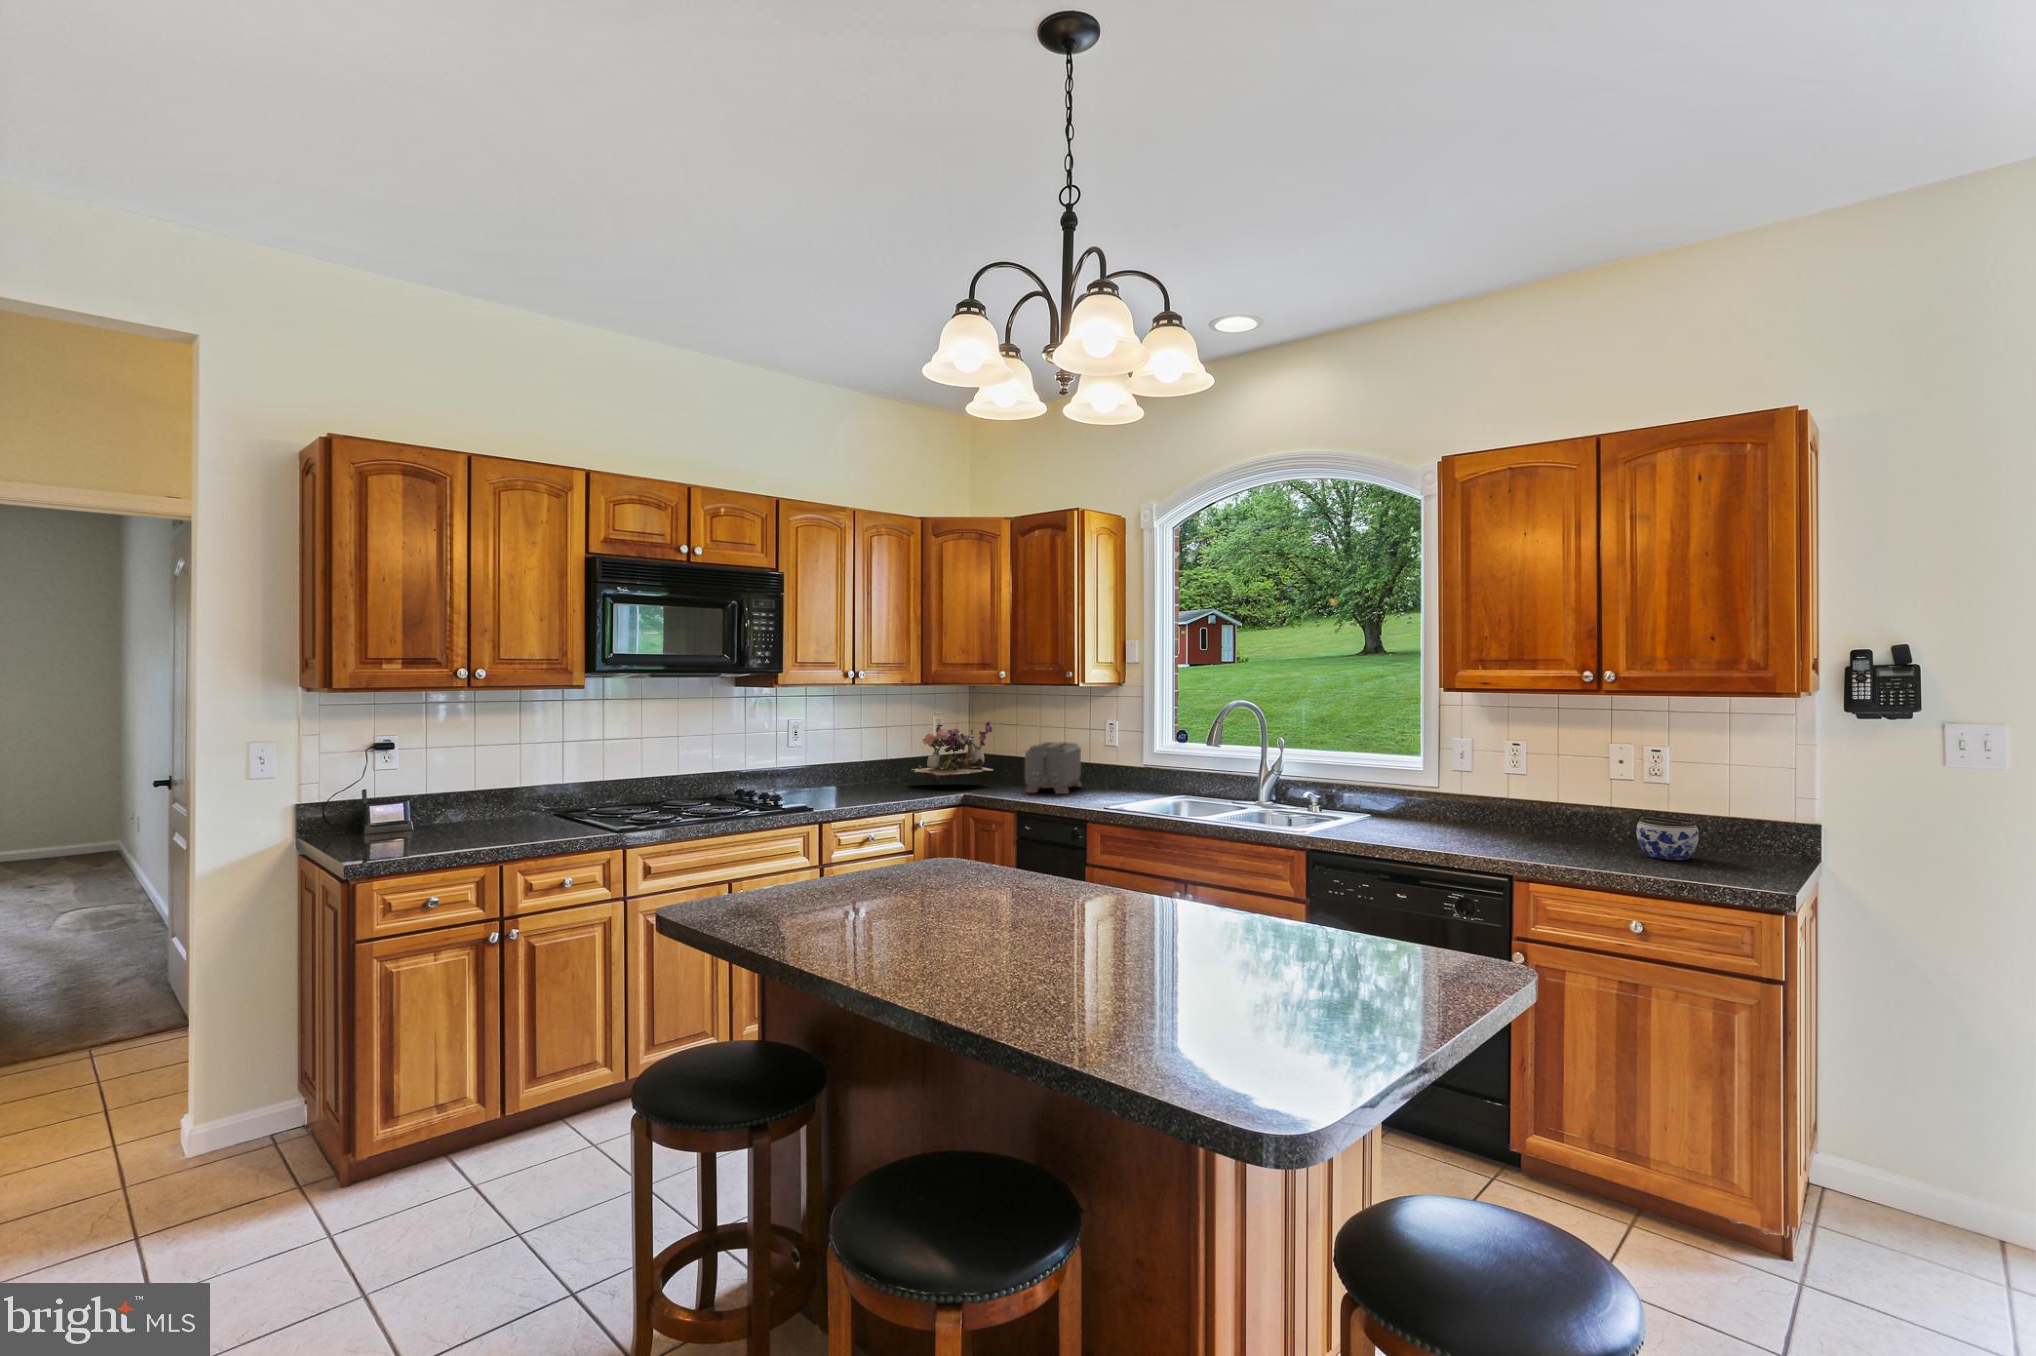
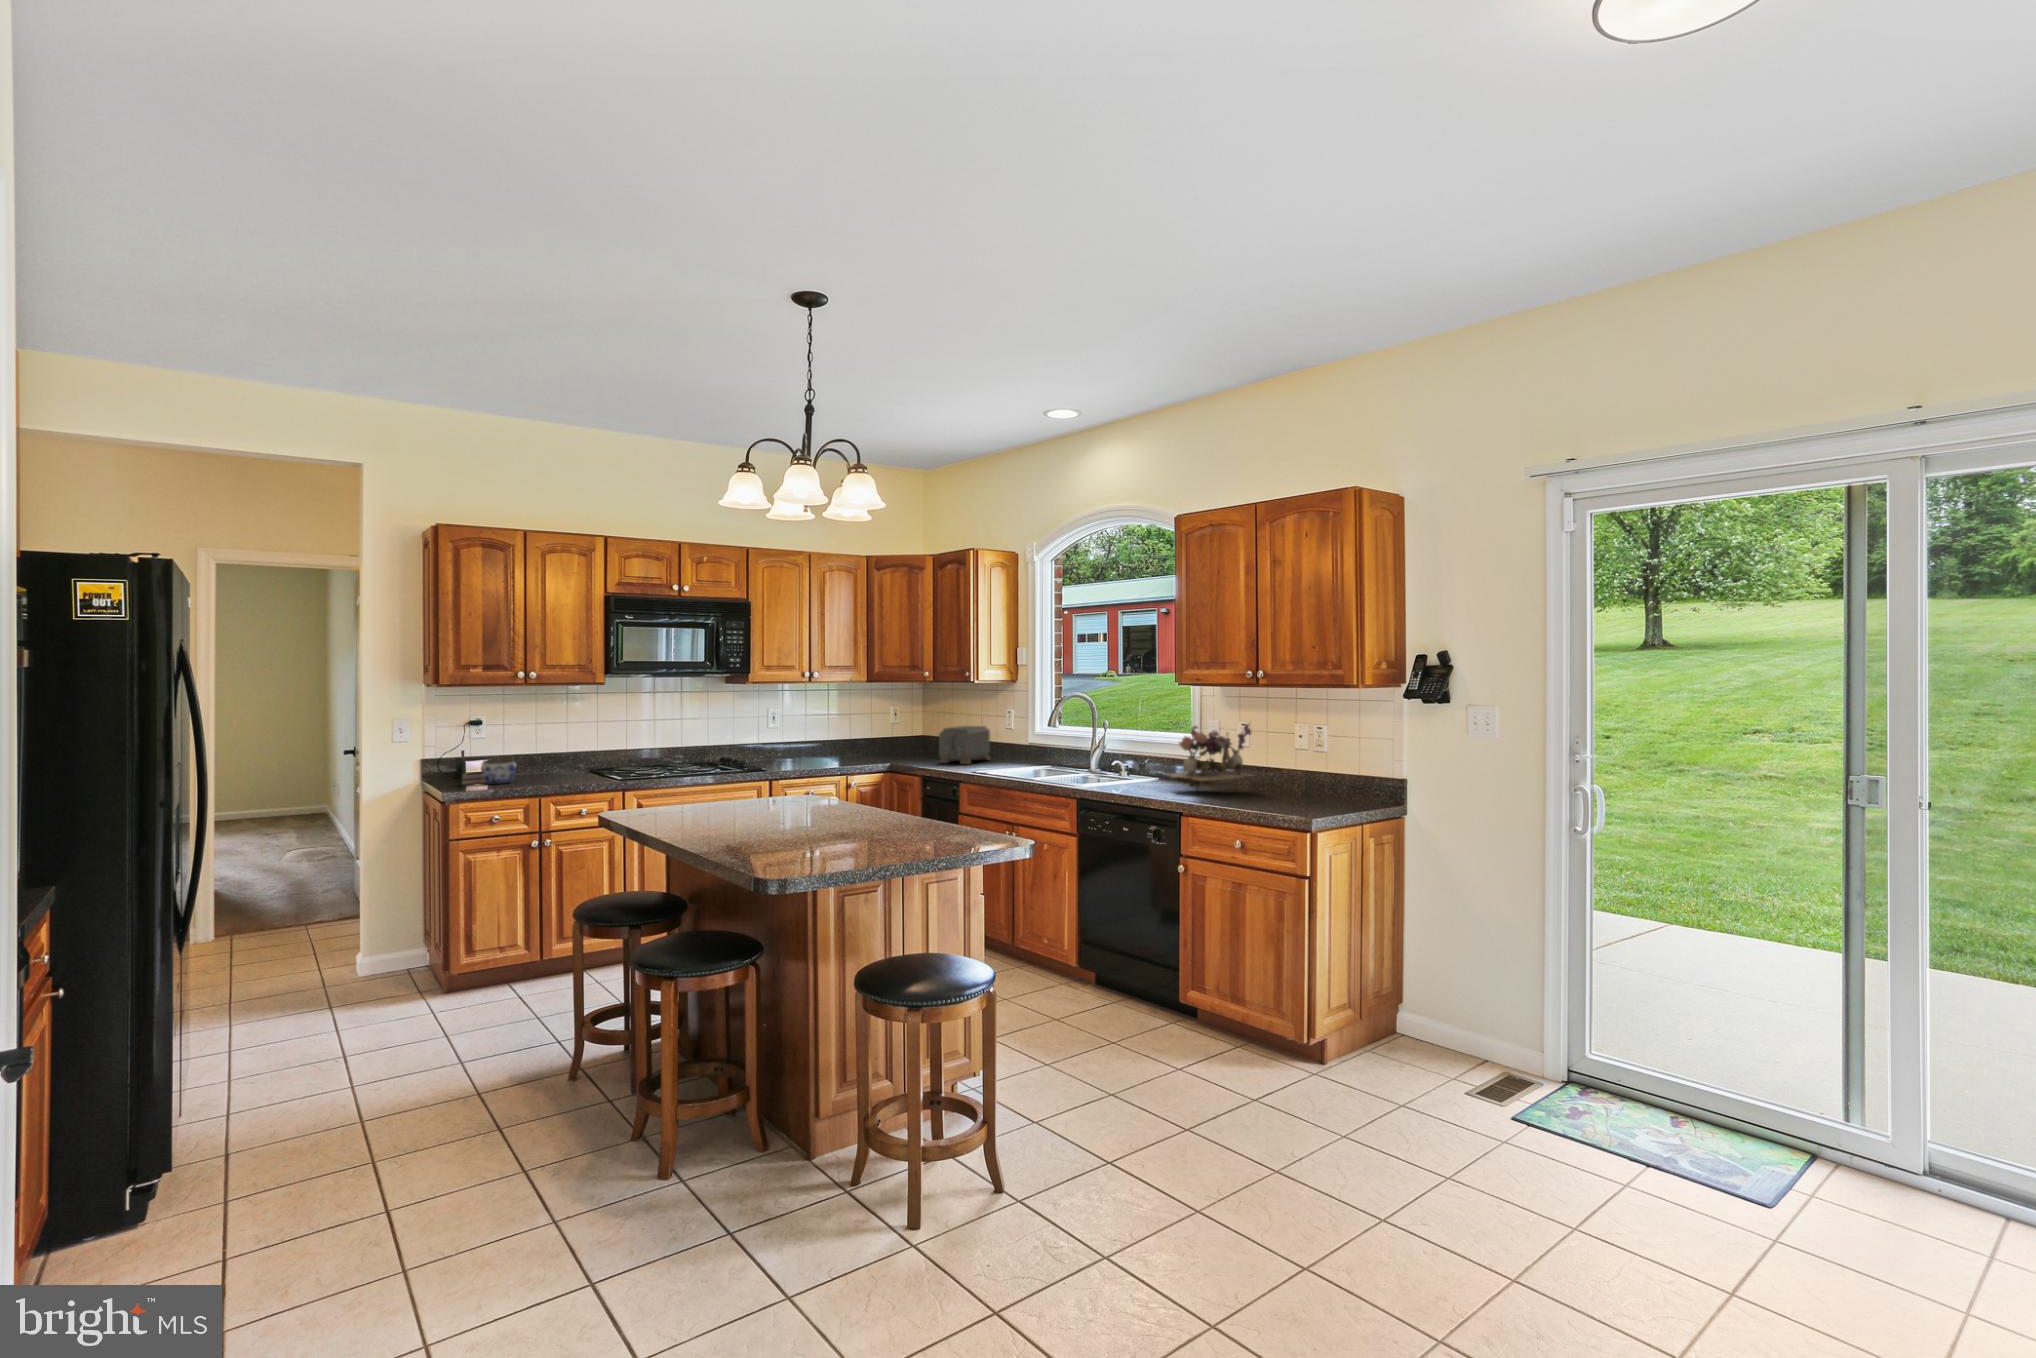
flower arrangement: present [911,720,993,784] -> present [1166,724,1251,789]
jar: present [1636,816,1699,860] -> present [481,759,517,784]

